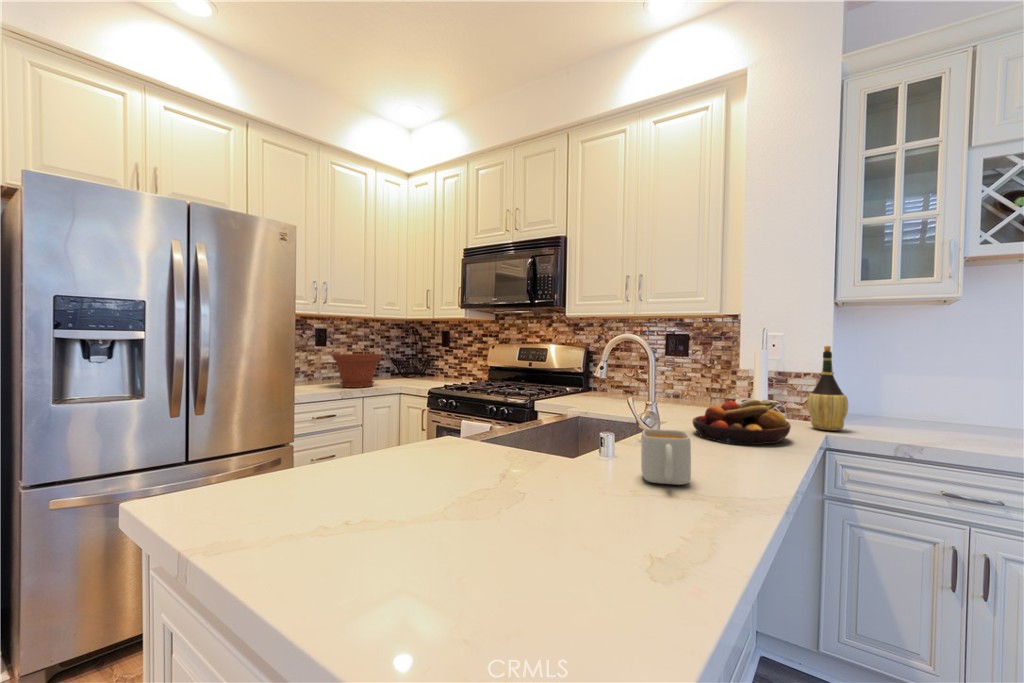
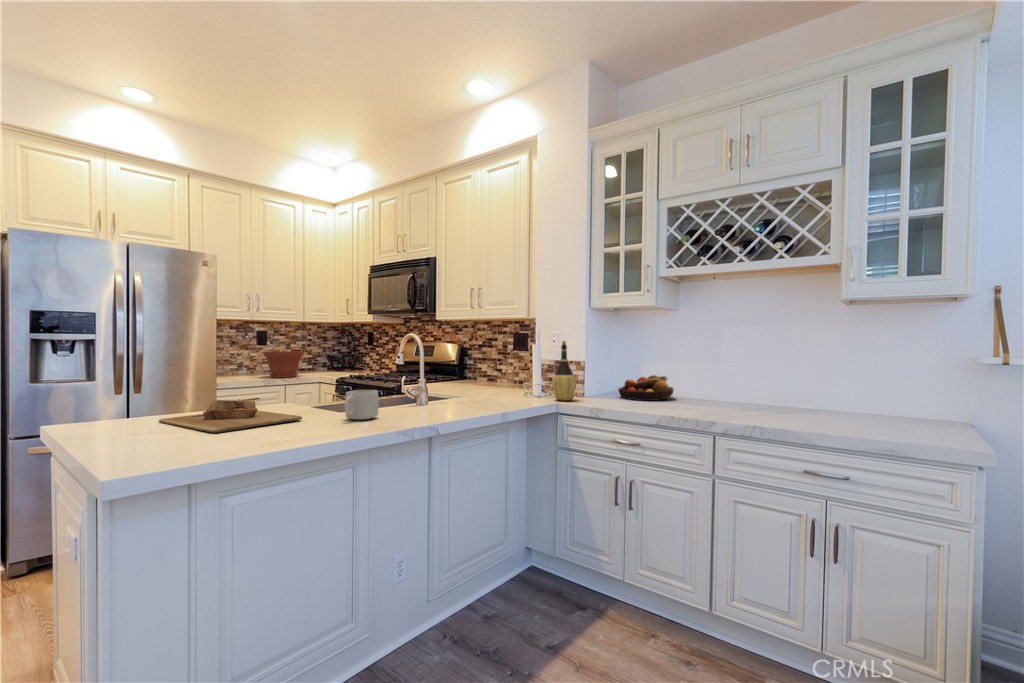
fruit bowl: present [693,400,791,445] -> present [618,375,674,401]
cutting board: none [334,452,579,538] -> present [159,400,302,433]

